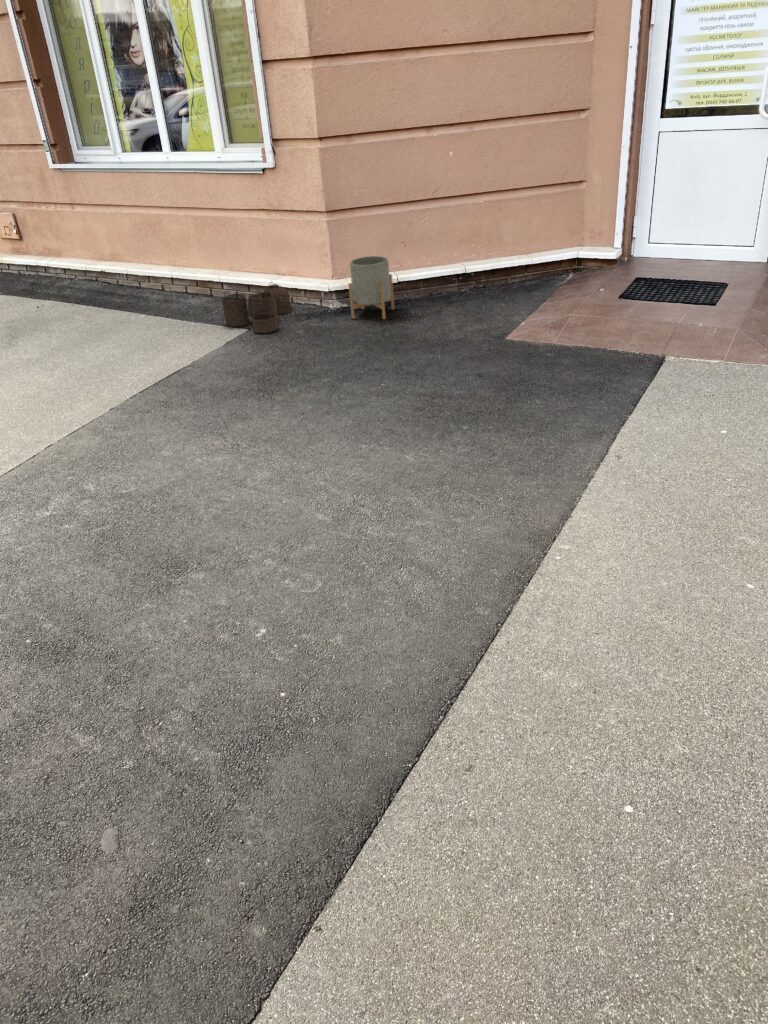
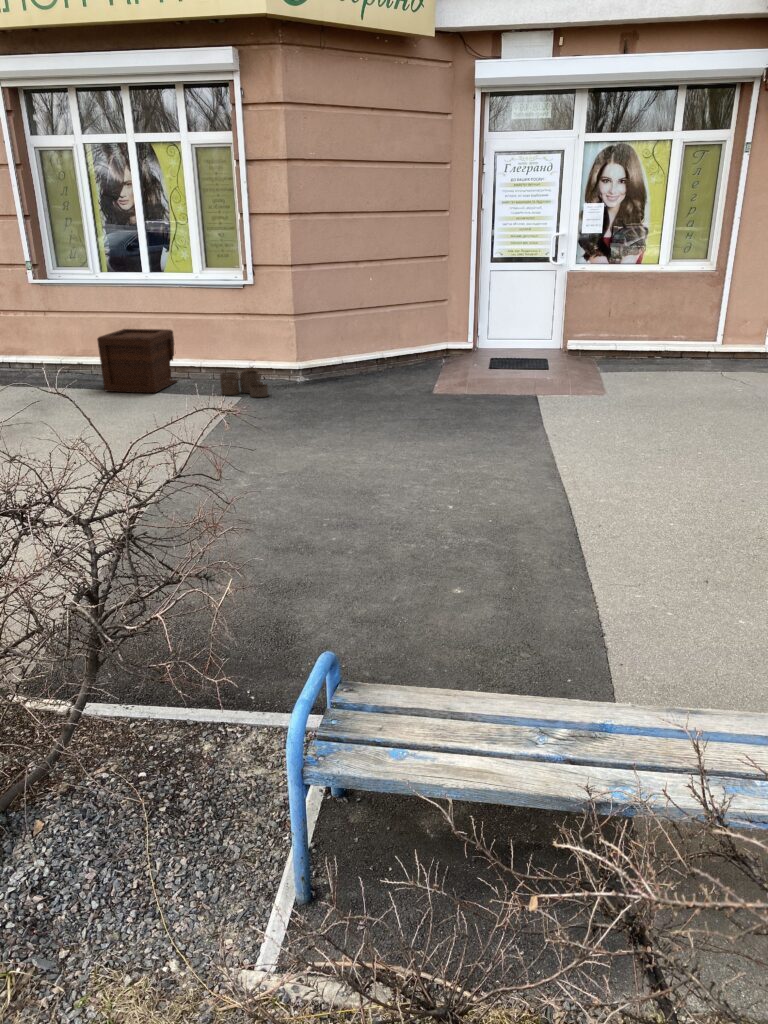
wooden crate: none [90,229,203,318] -> present [97,329,177,393]
planter: present [348,256,394,319] -> none [315,345,343,388]

